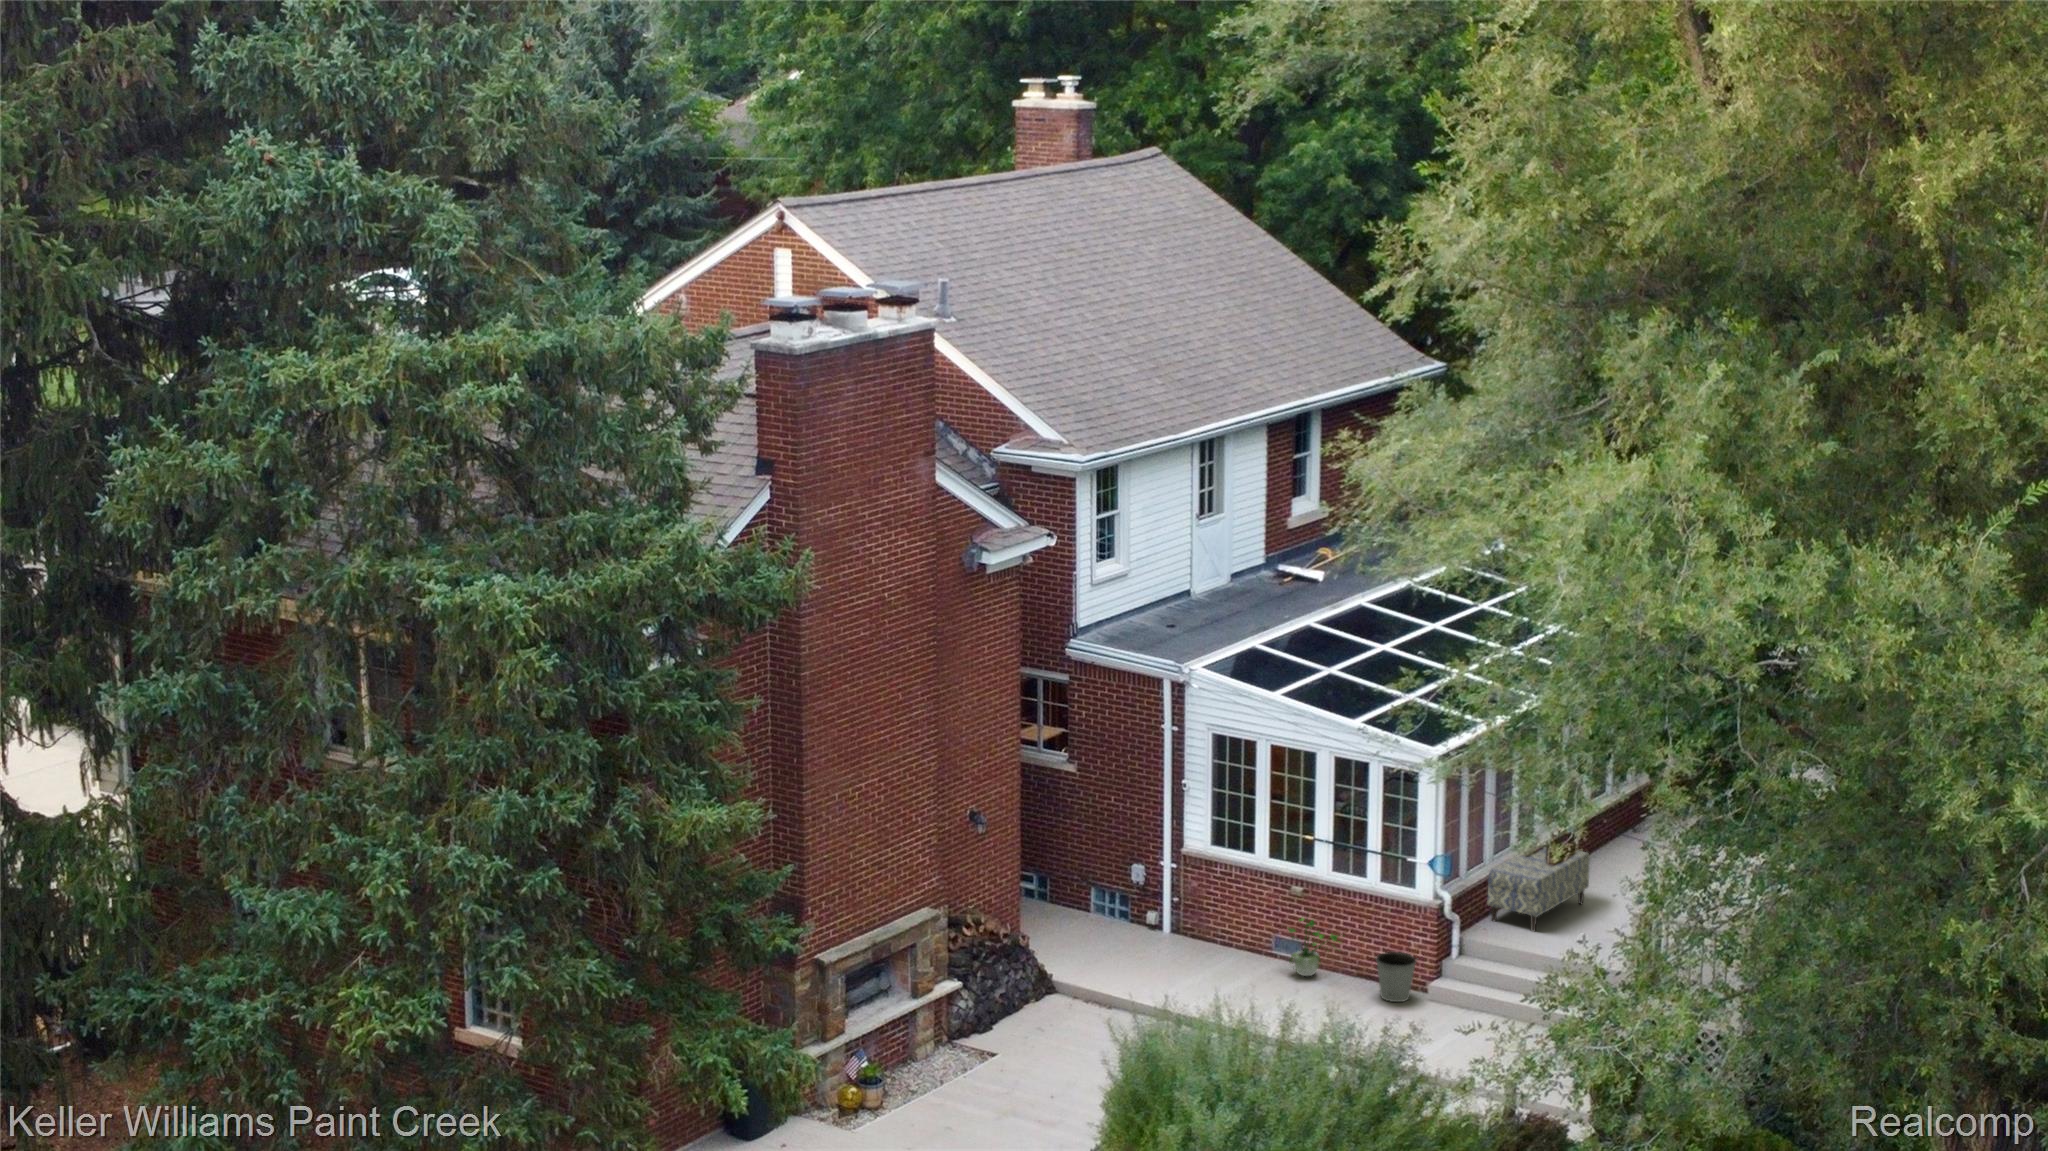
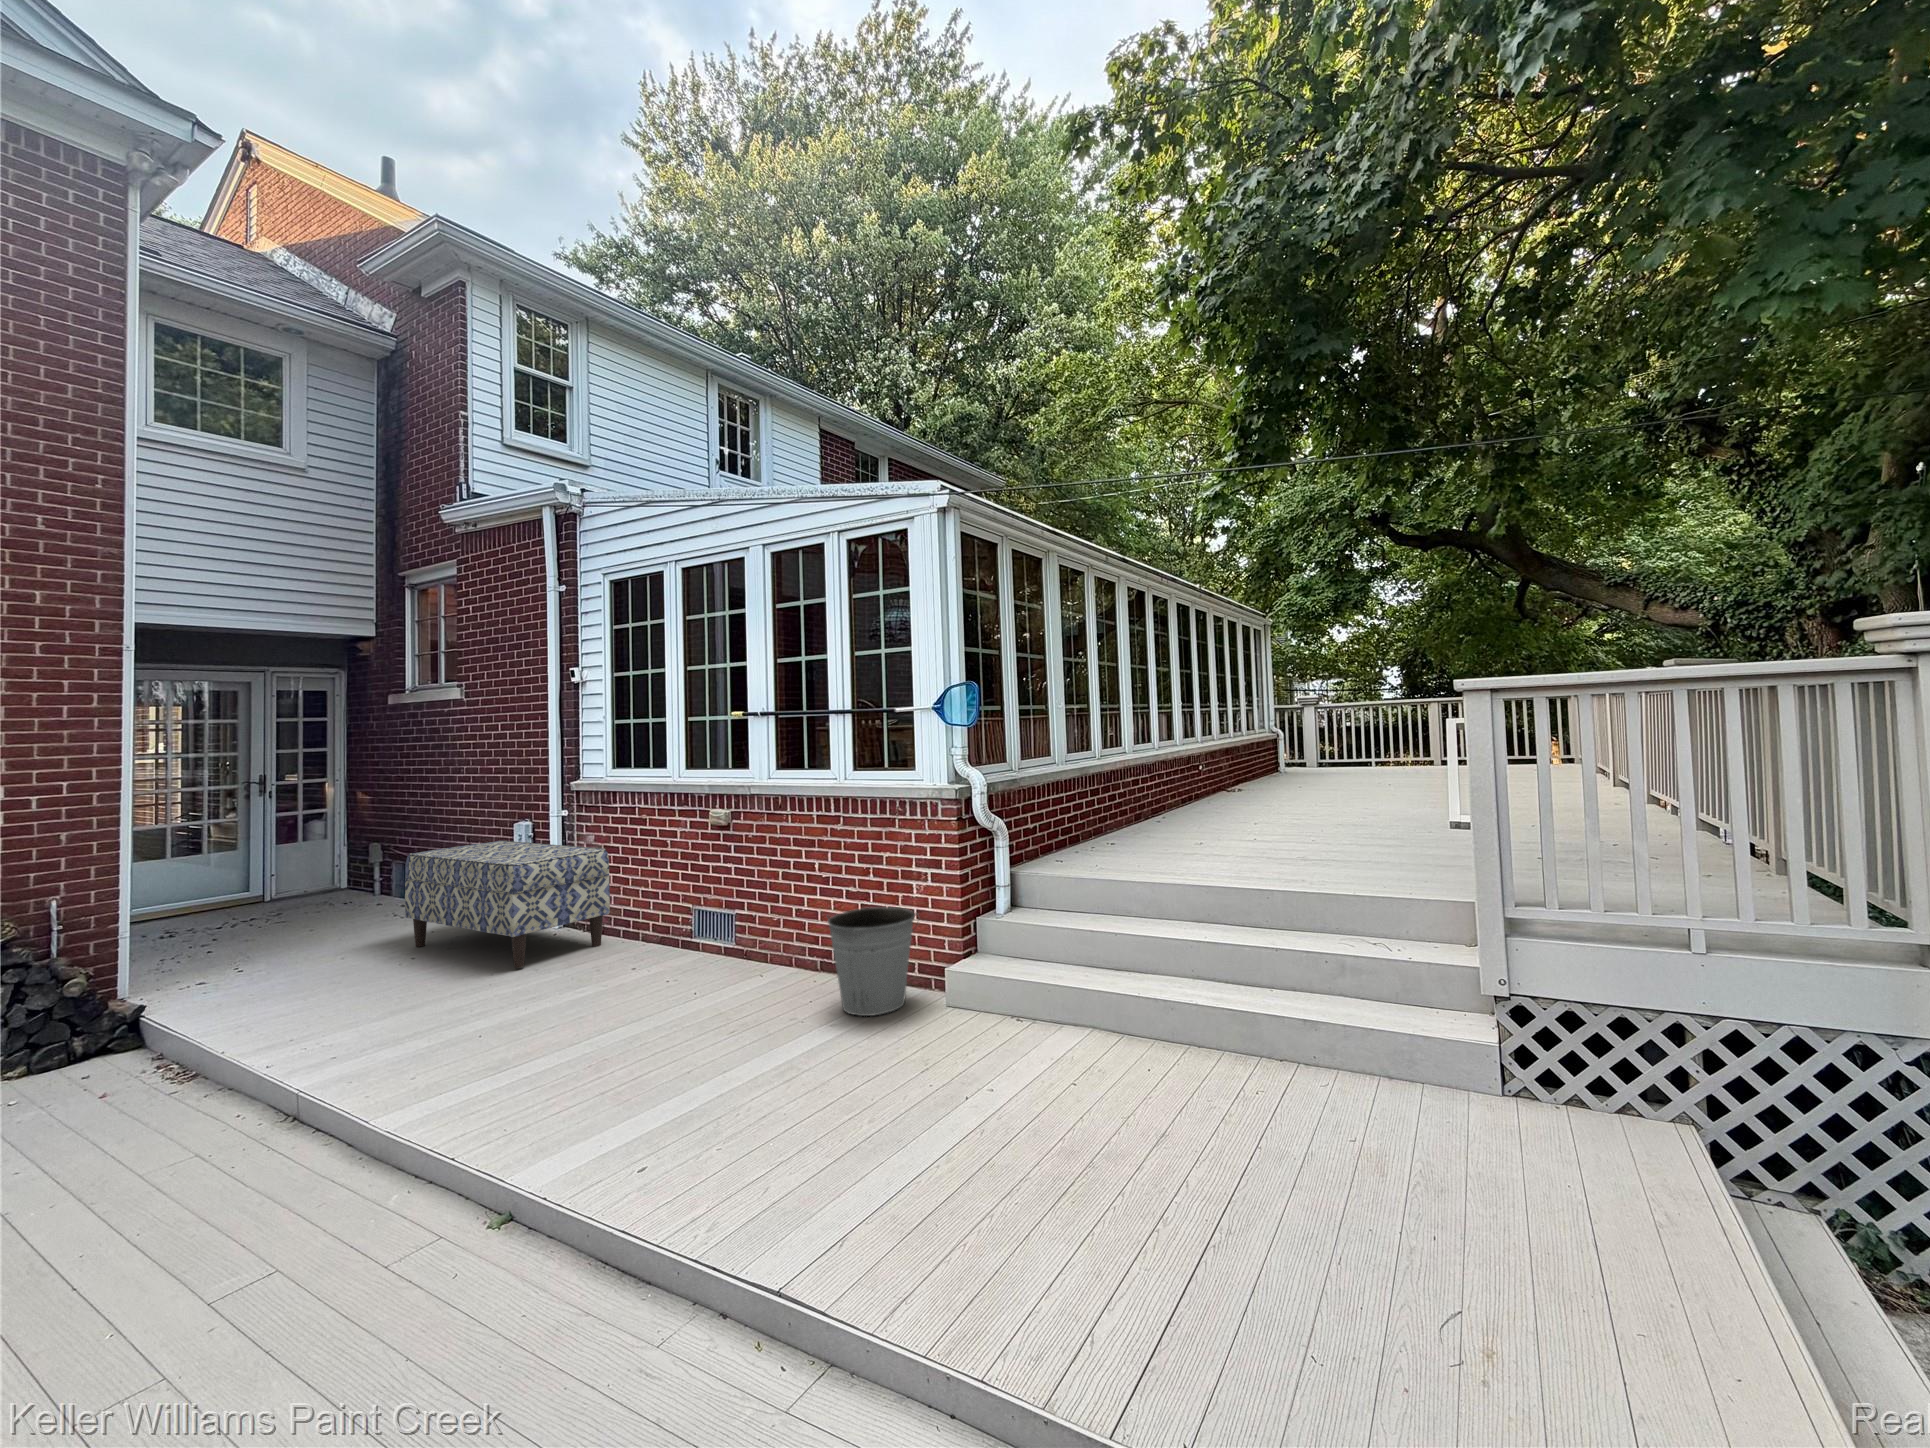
bench: present [1487,848,1590,932] -> present [405,841,610,968]
potted plant: present [1289,918,1338,976] -> none [684,835,788,979]

